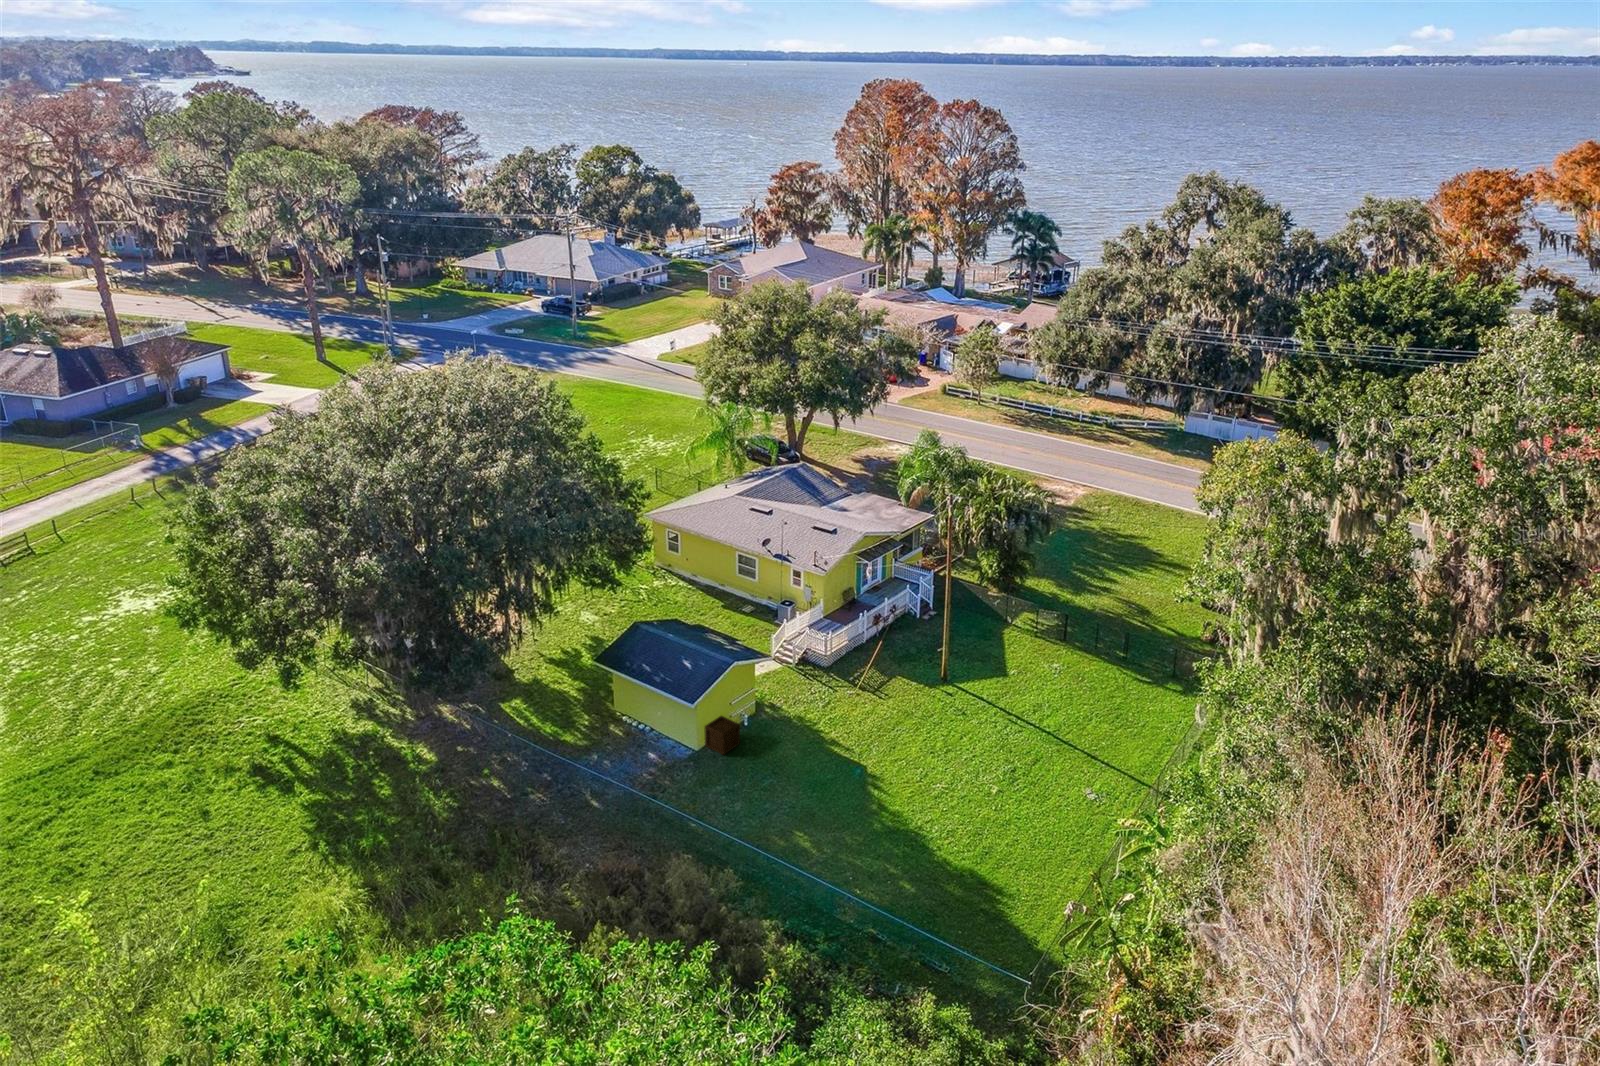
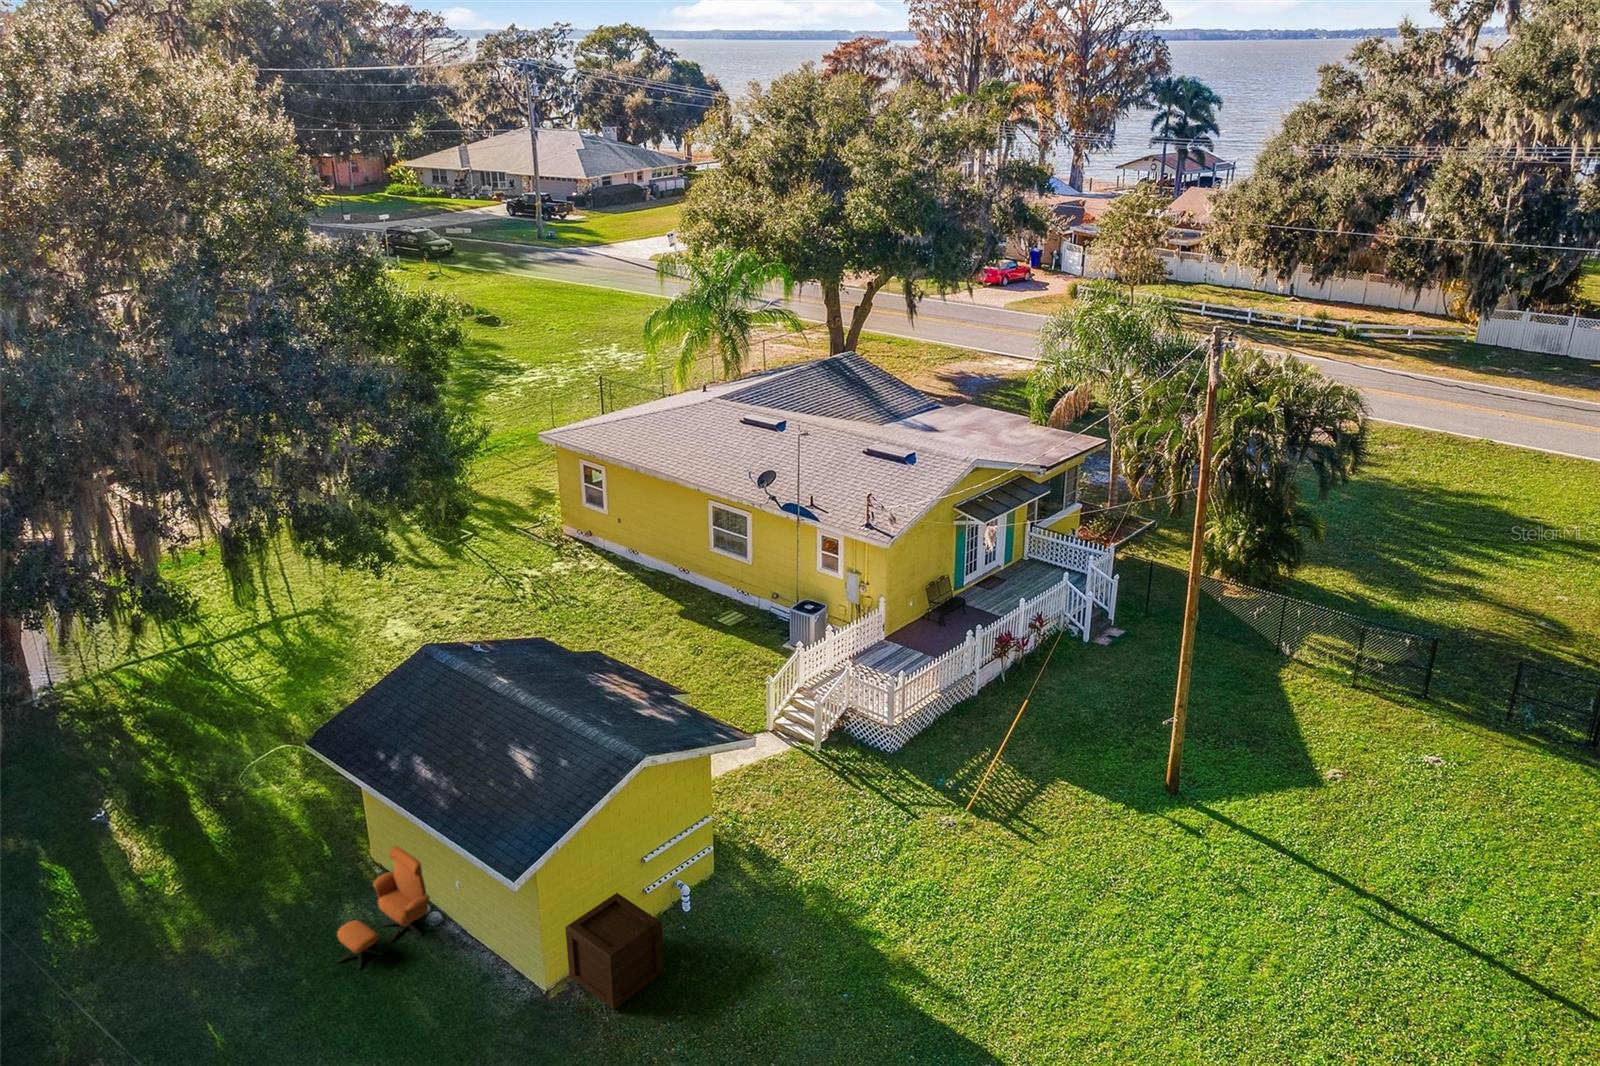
lounge chair: none [615,701,649,745] -> present [337,846,430,969]

